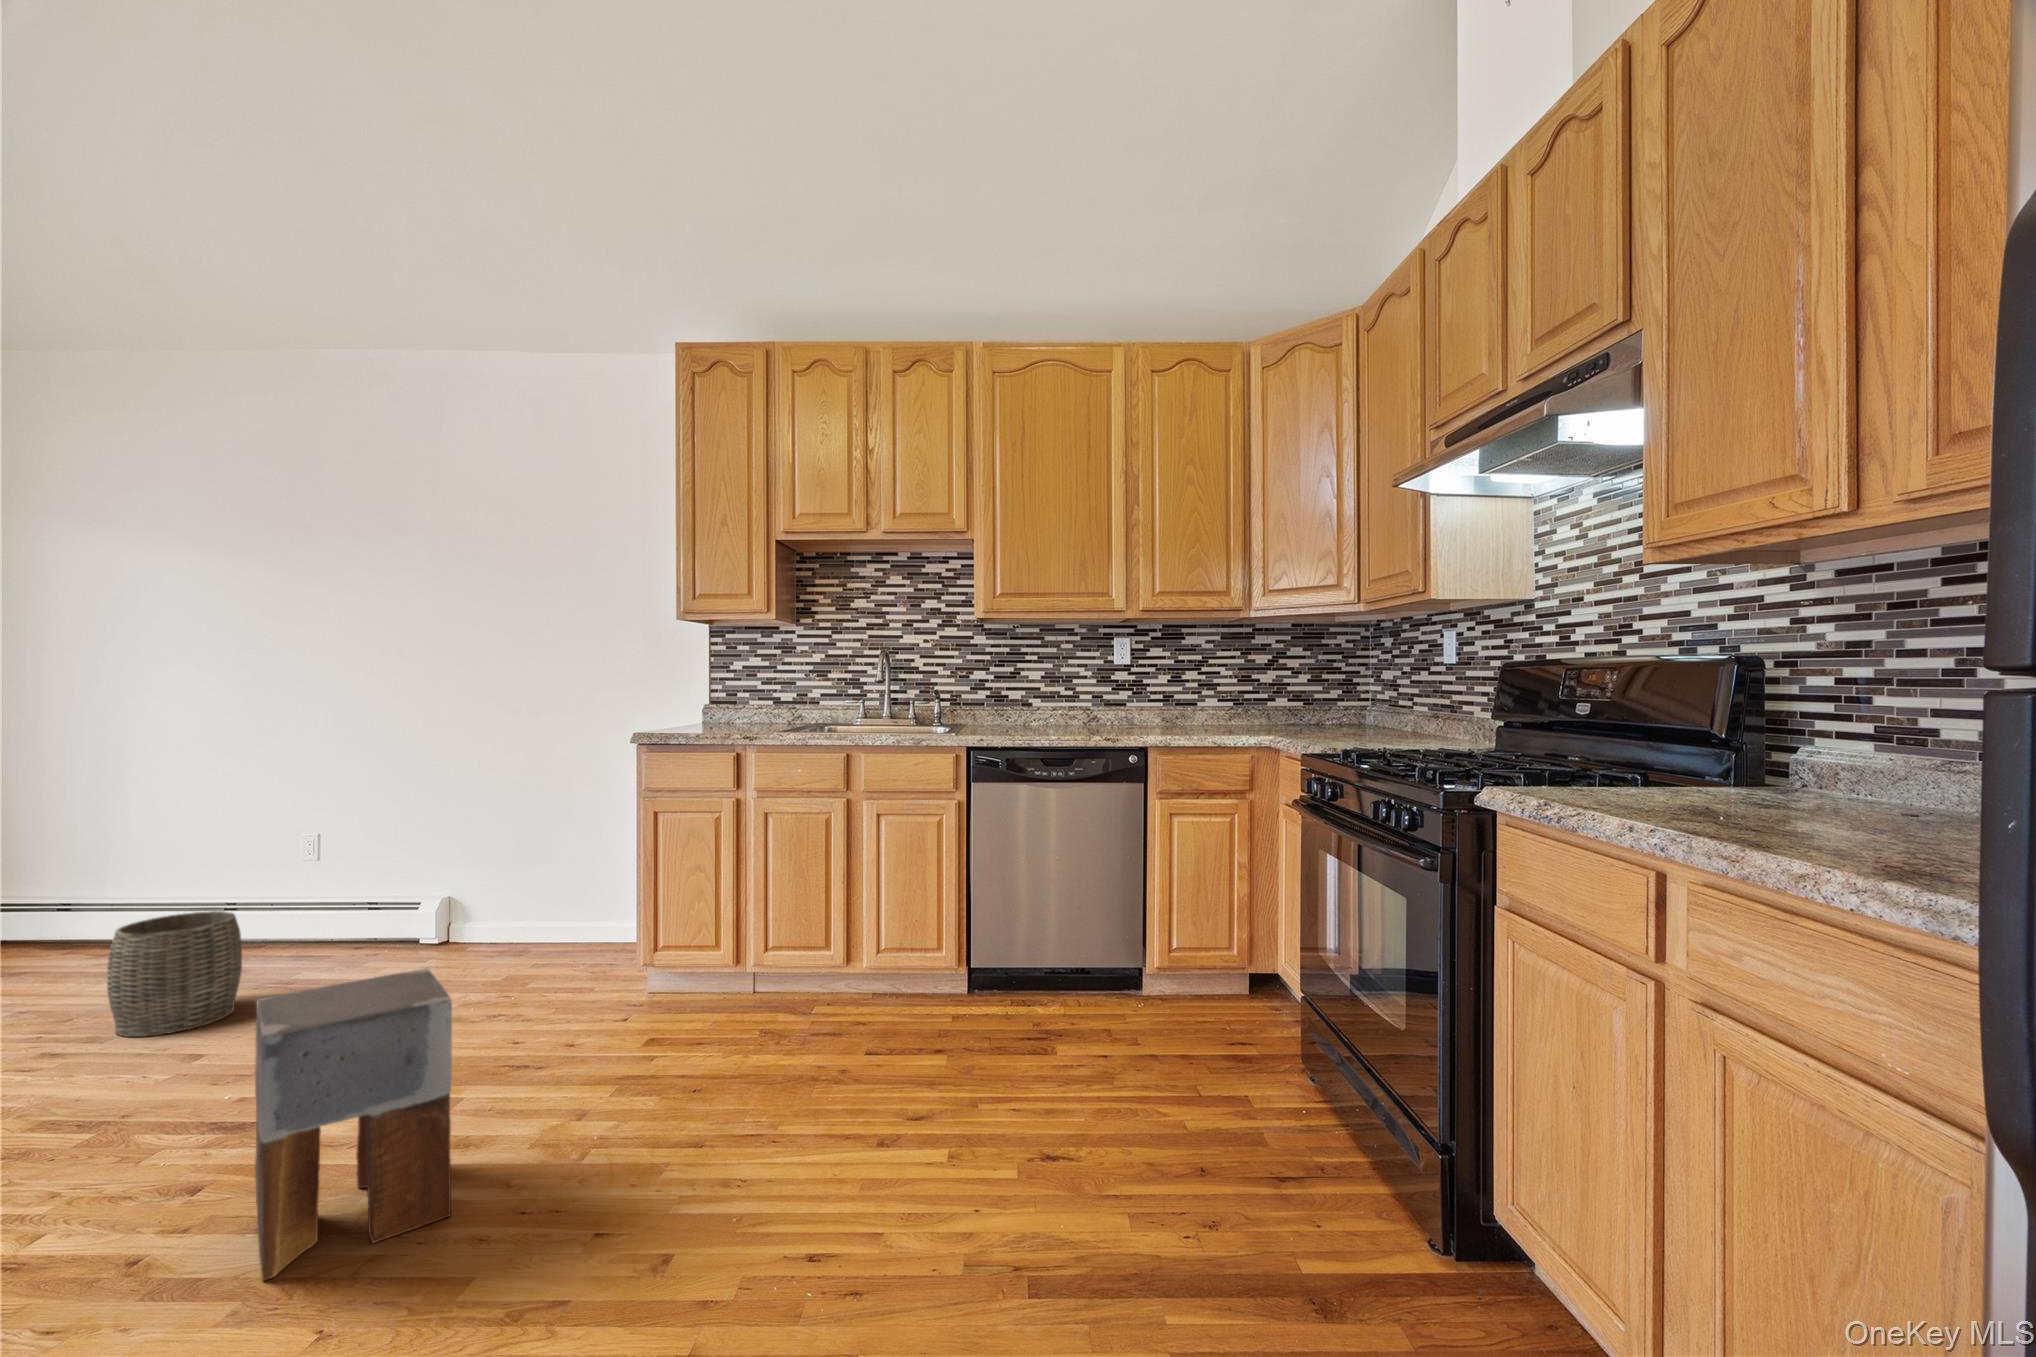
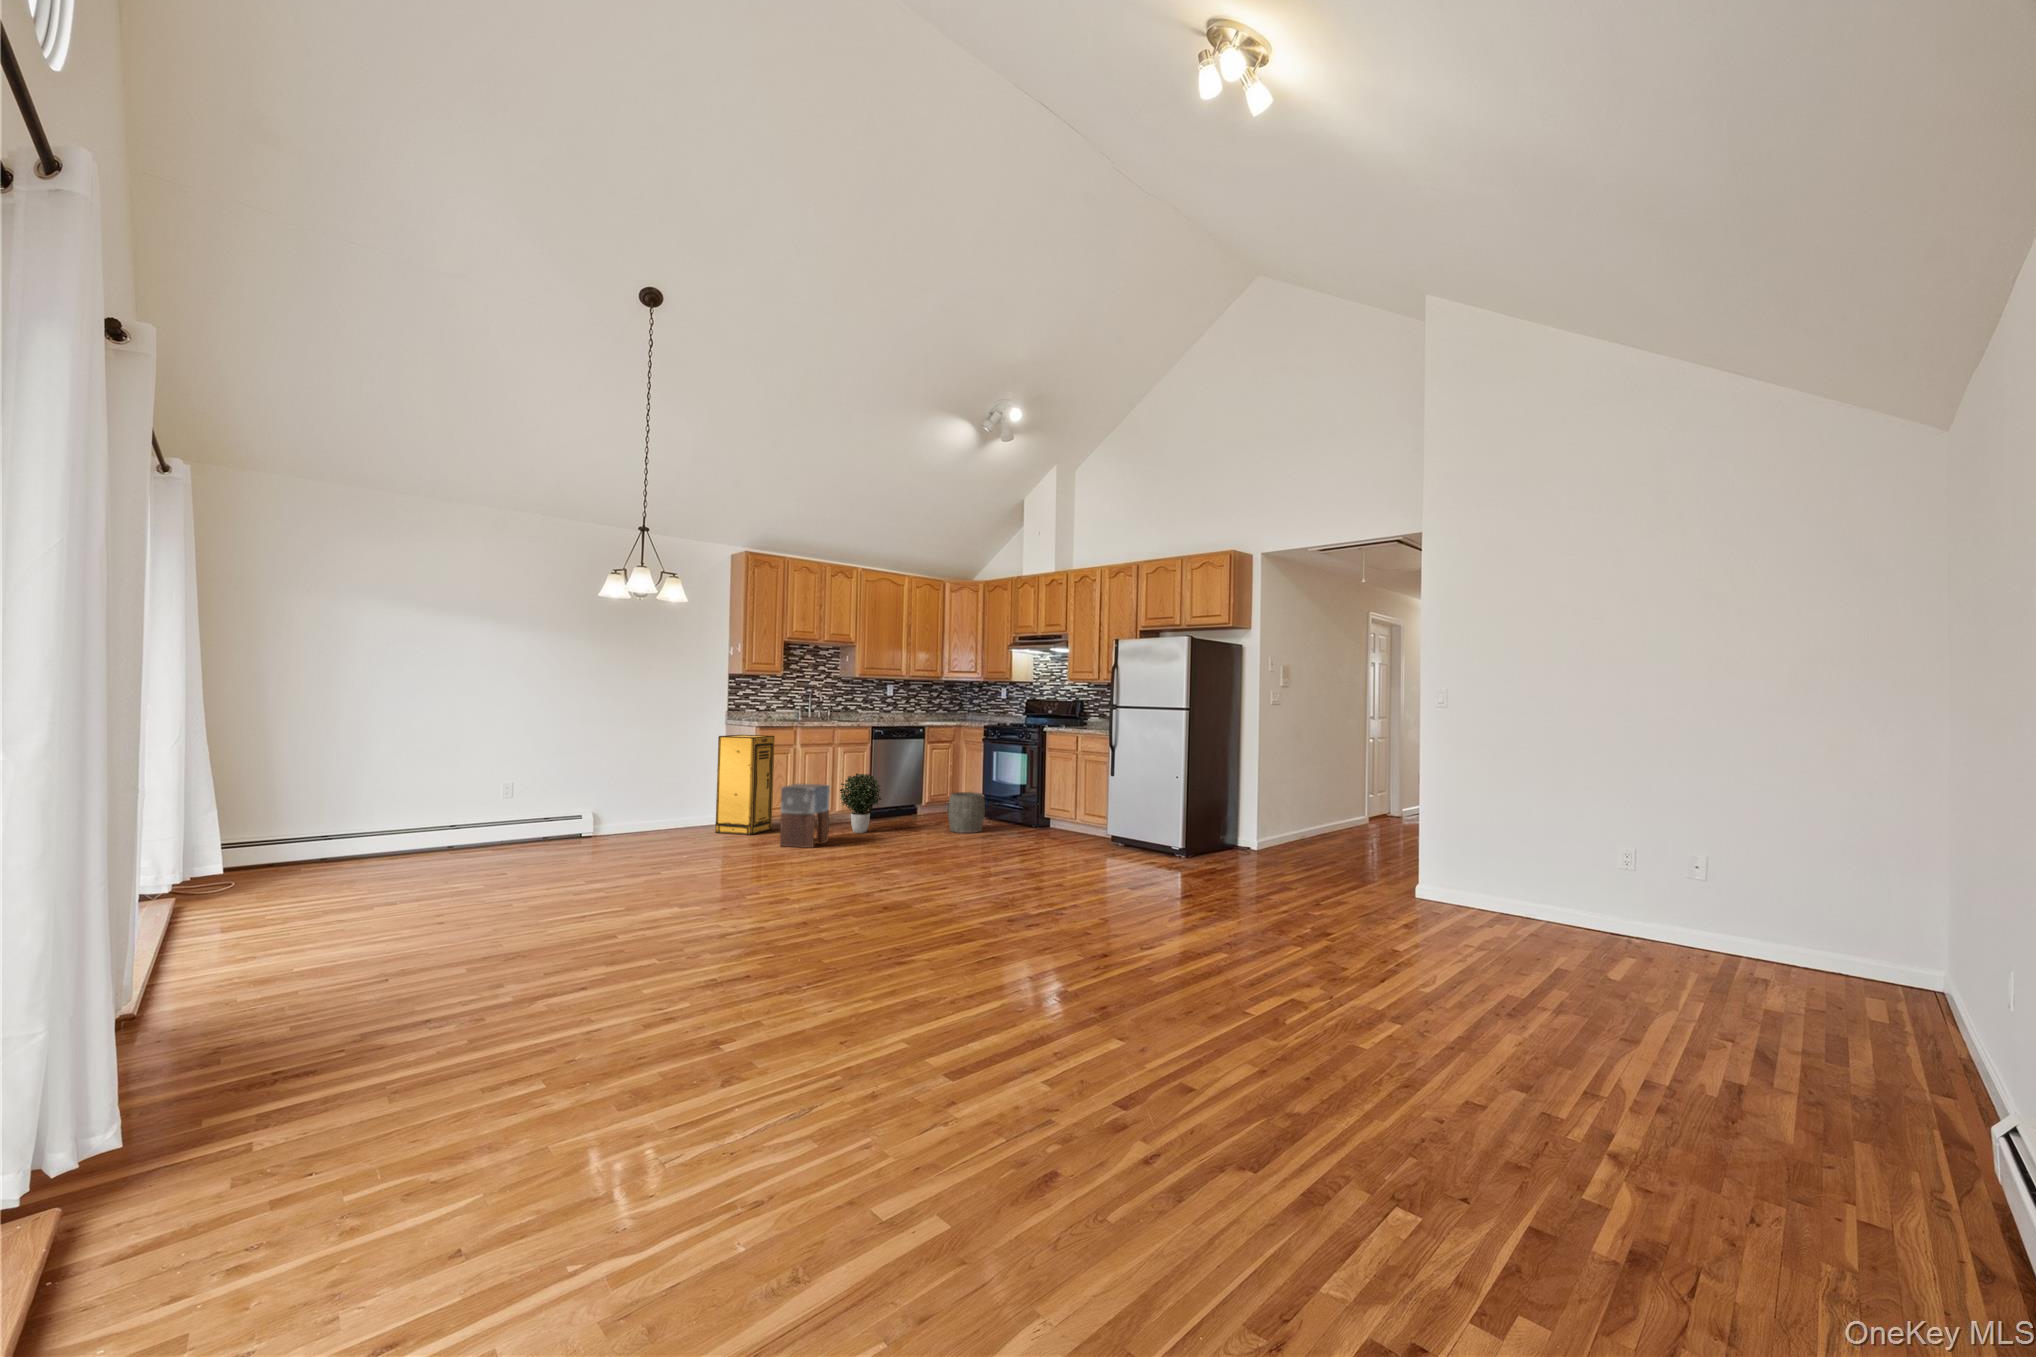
storage cabinet: none [441,774,583,1082] -> present [715,735,775,835]
woven basket: present [107,911,242,1037] -> present [948,792,985,833]
potted plant: none [631,929,790,1151] -> present [840,773,882,833]

